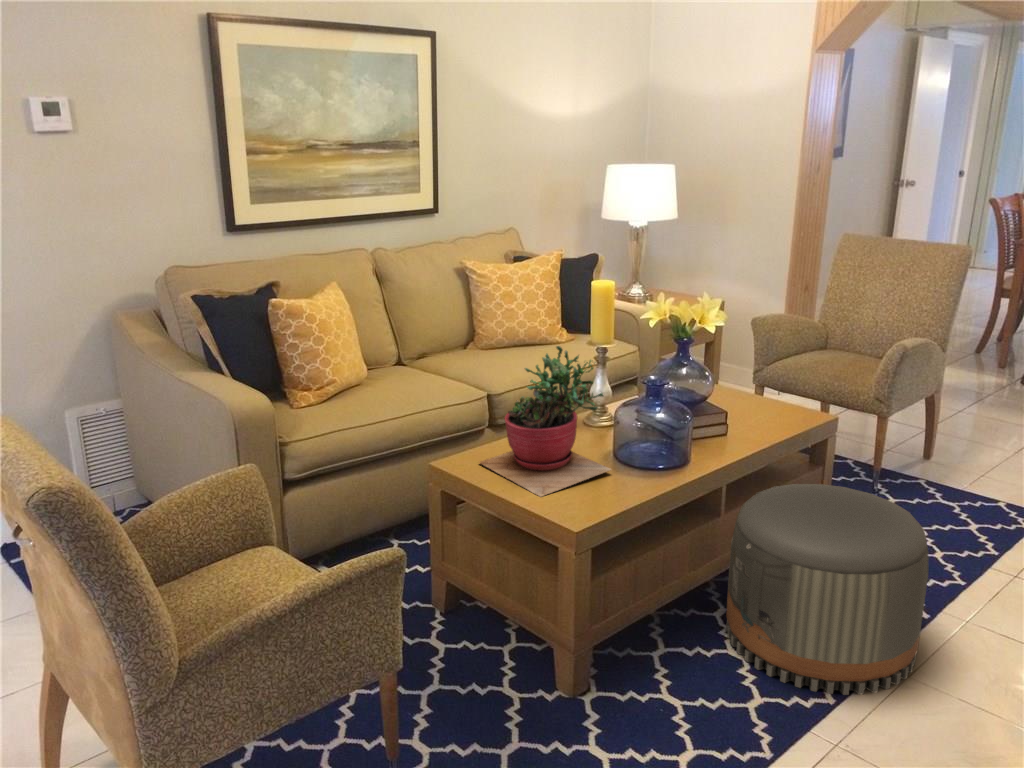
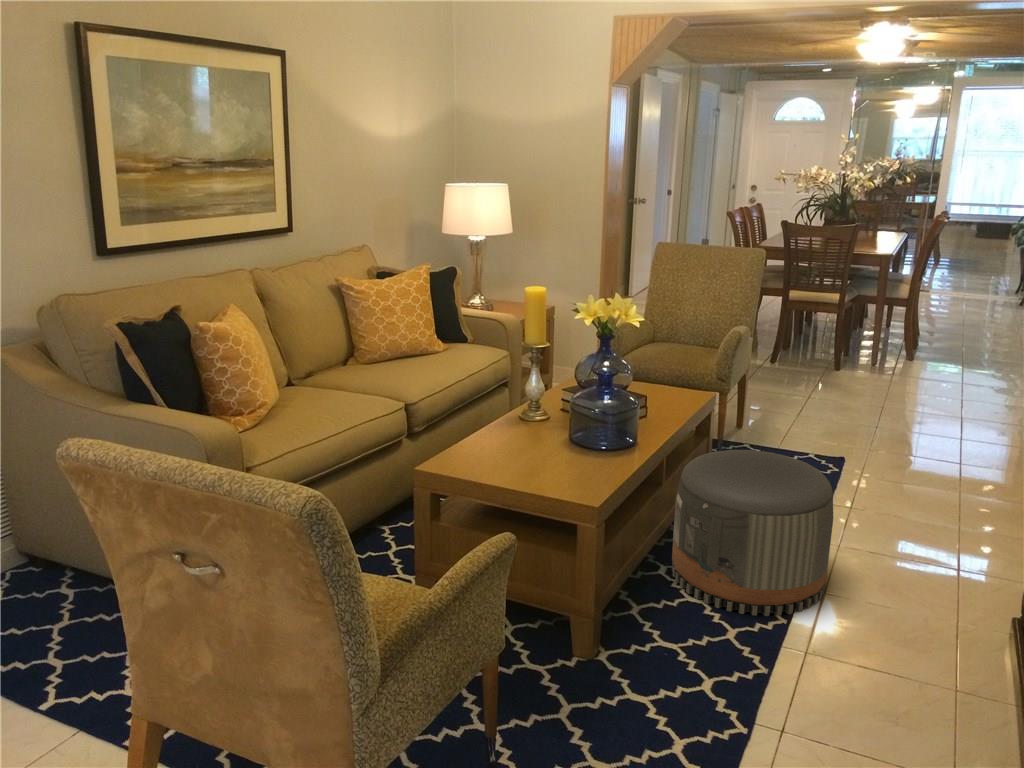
succulent plant: present [479,346,611,497] -> none [466,345,588,485]

